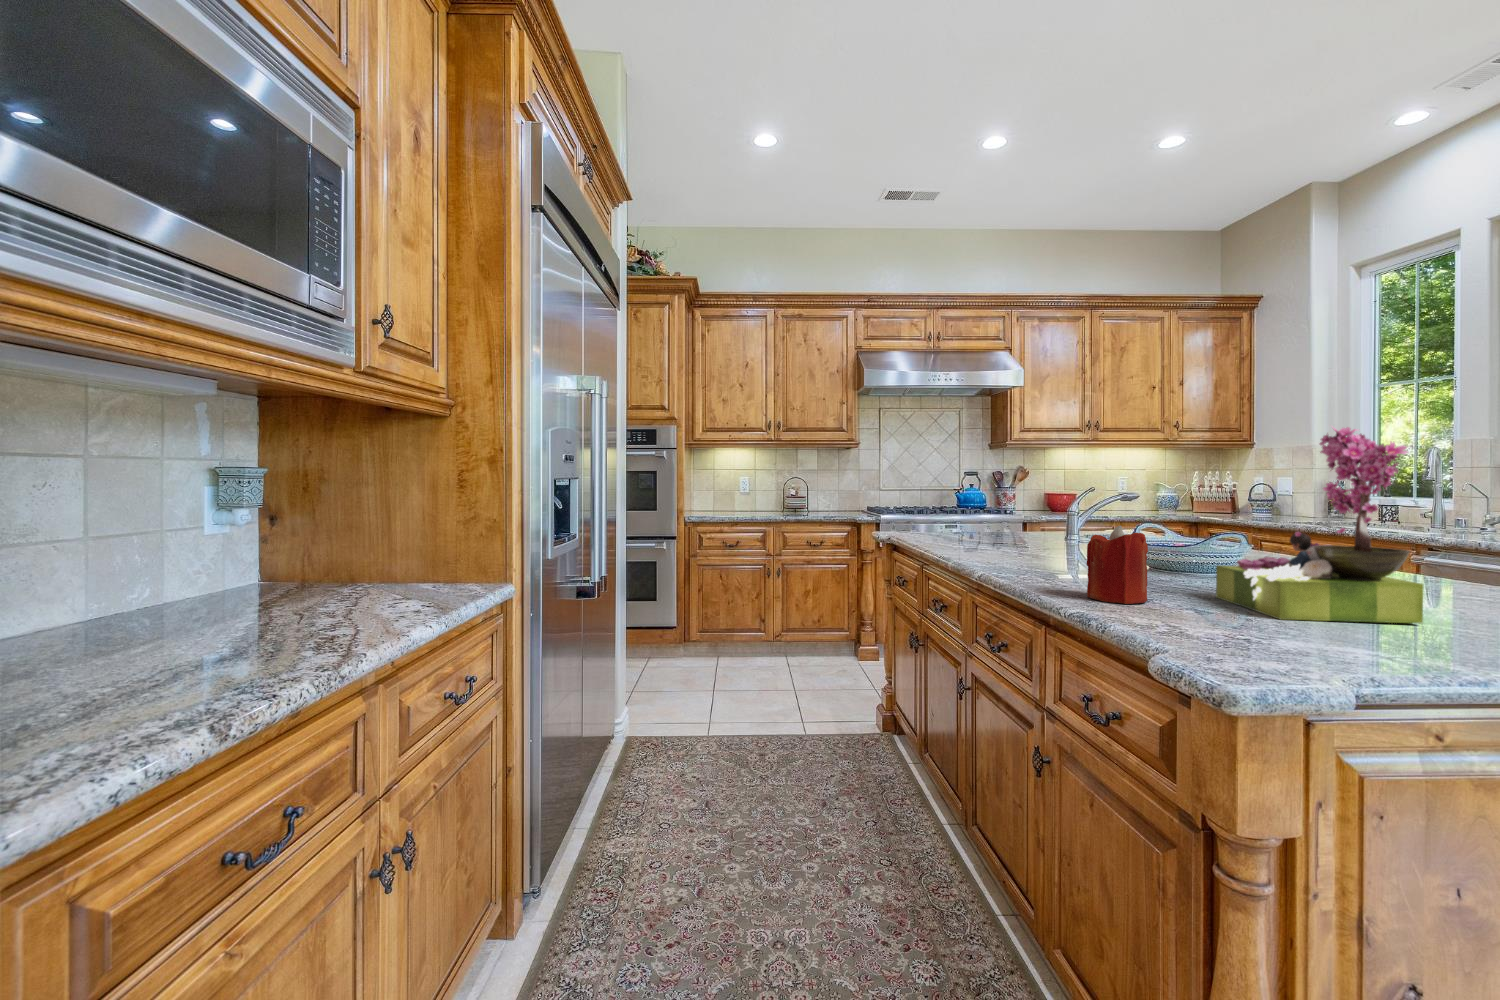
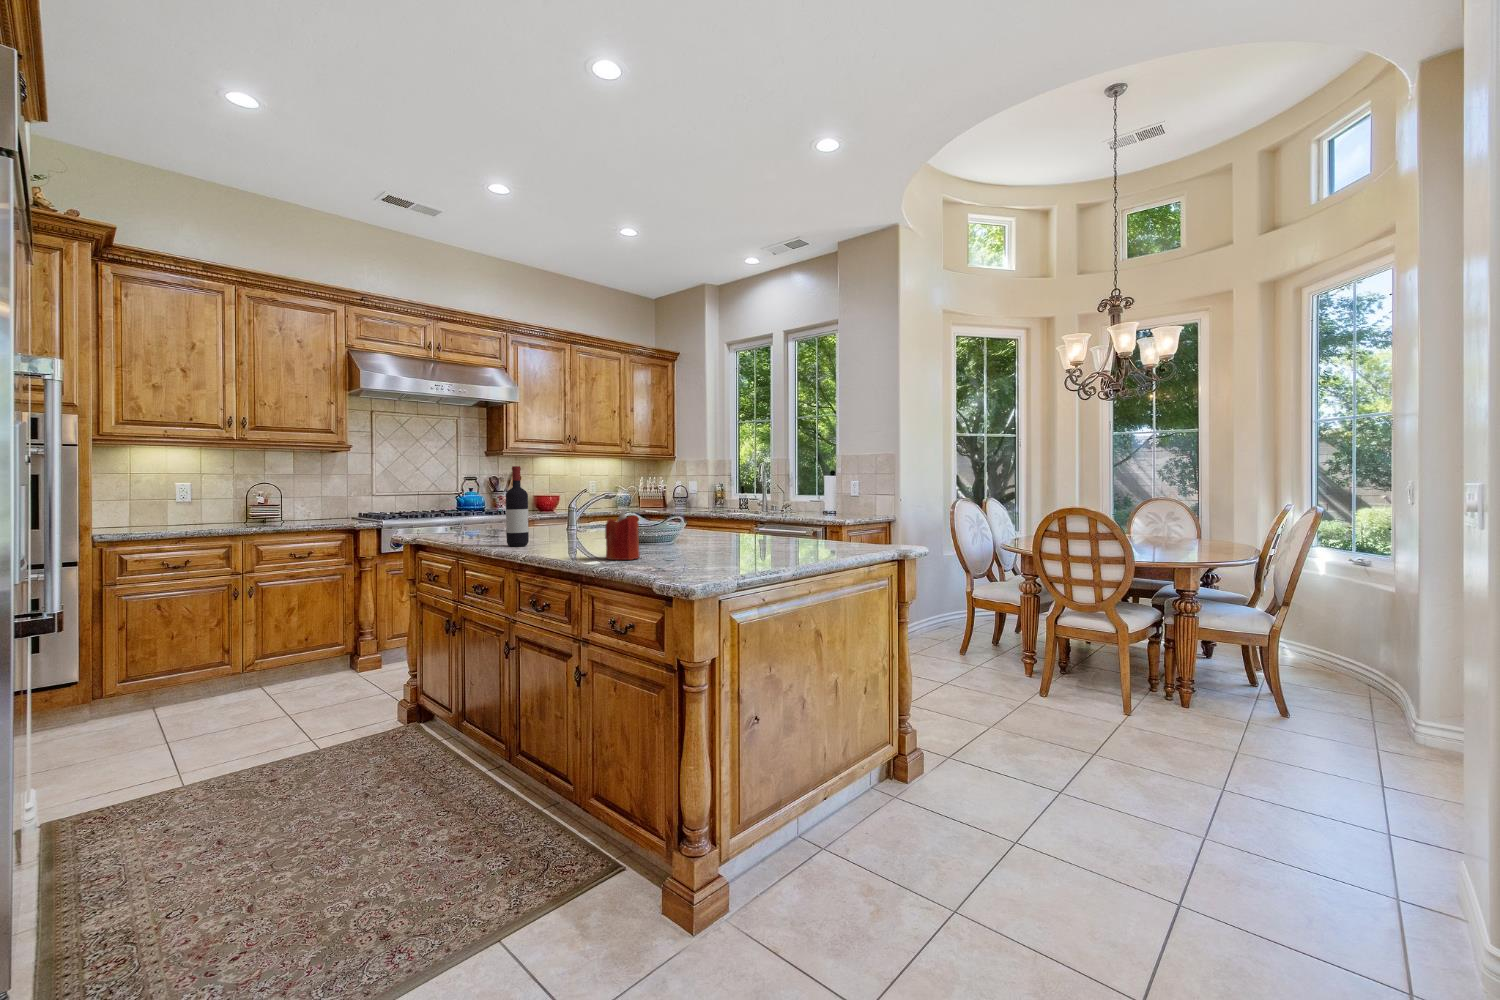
flower arrangement: present [1216,427,1423,623] -> none [672,452,757,559]
wine bottle: none [967,459,996,560] -> present [506,466,529,546]

